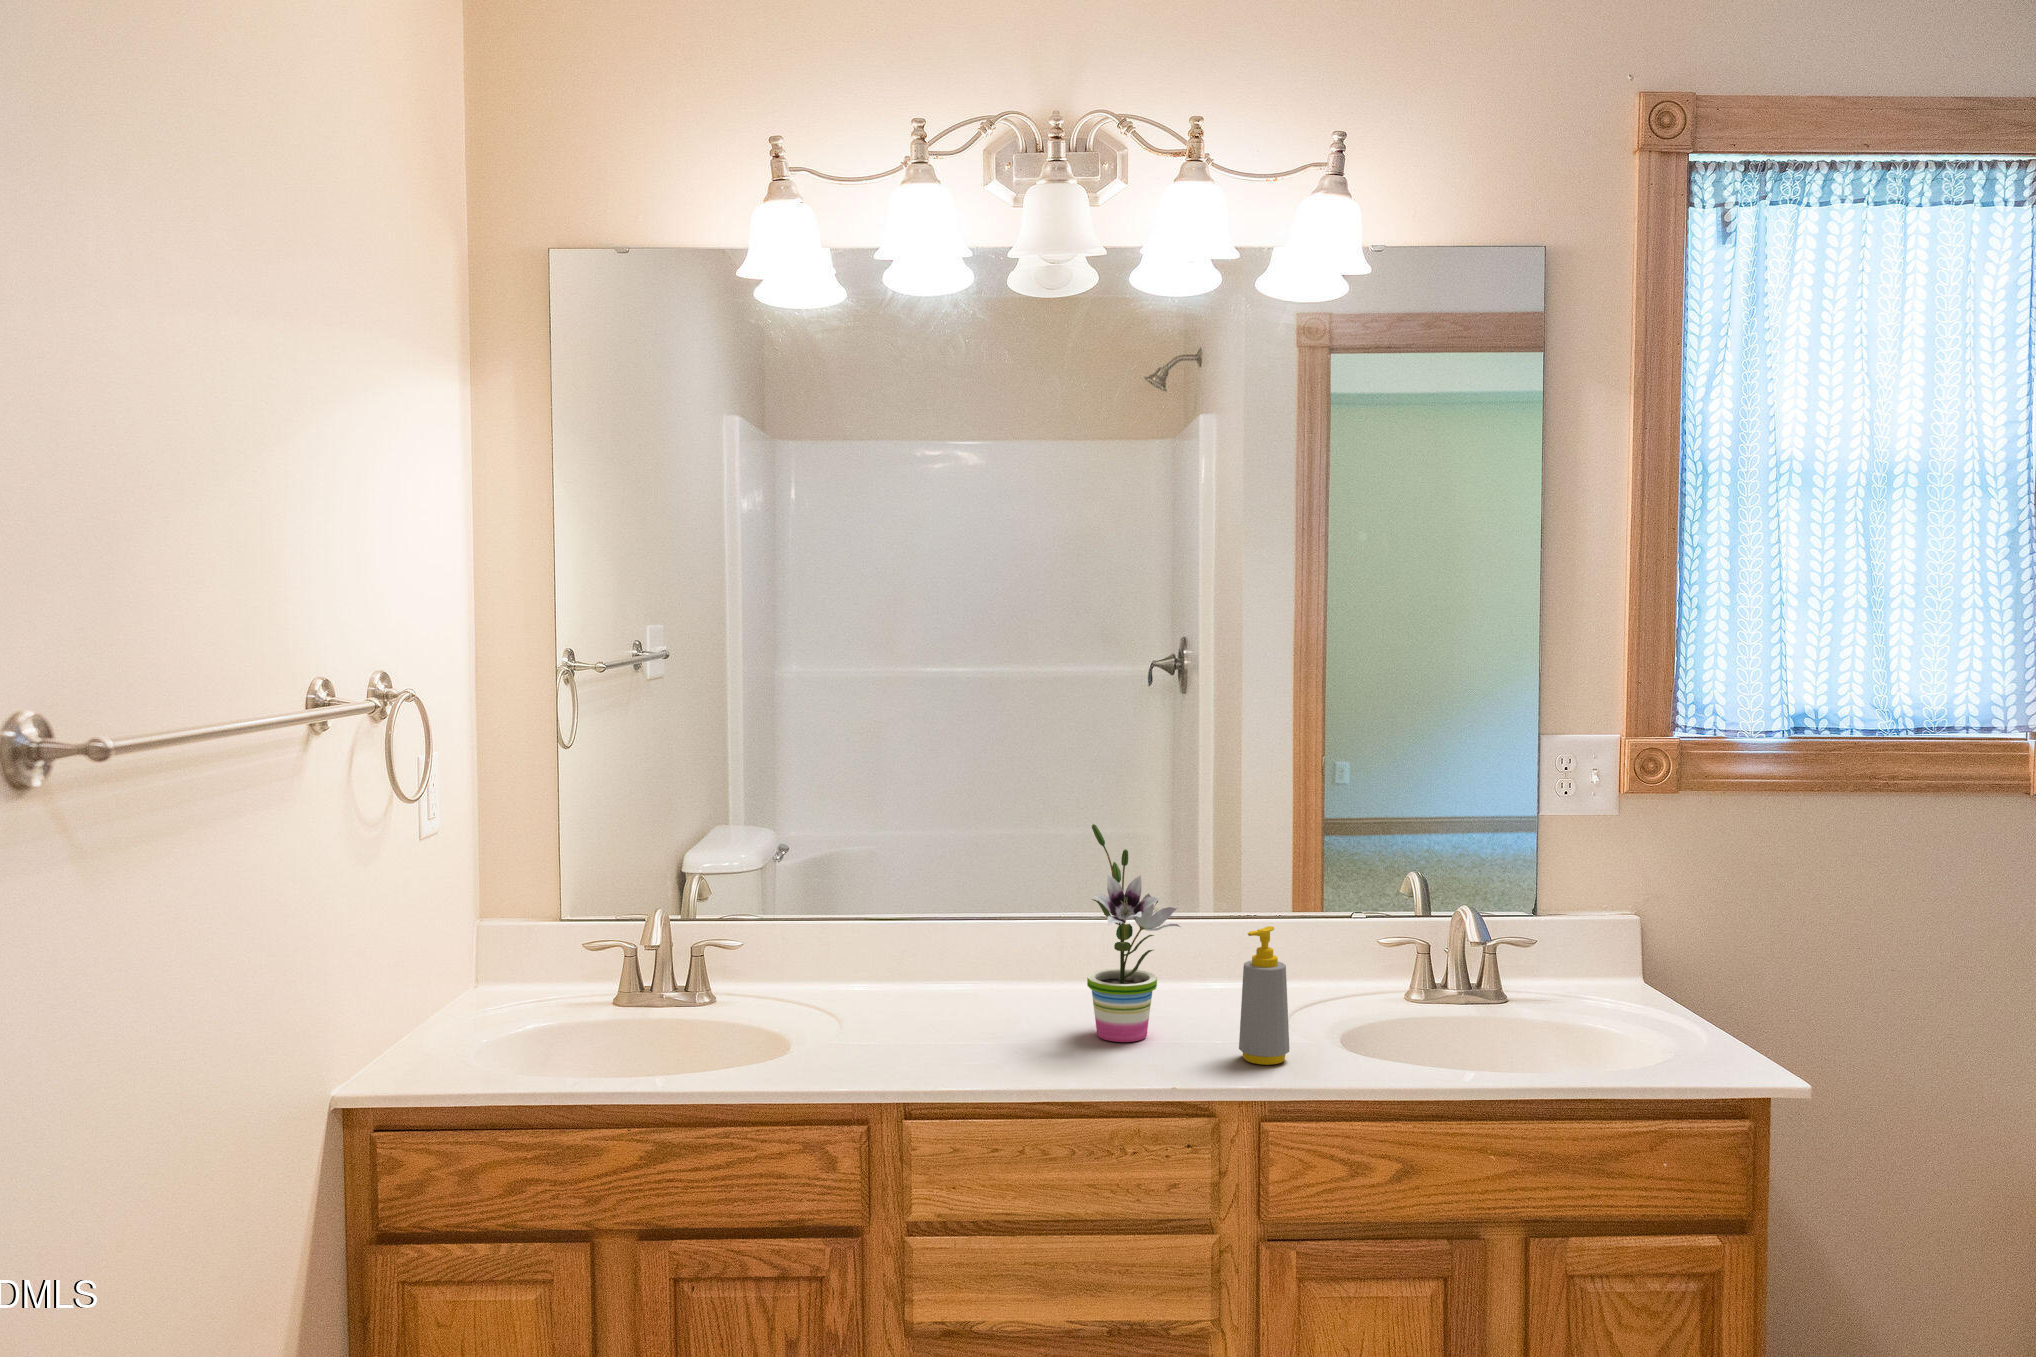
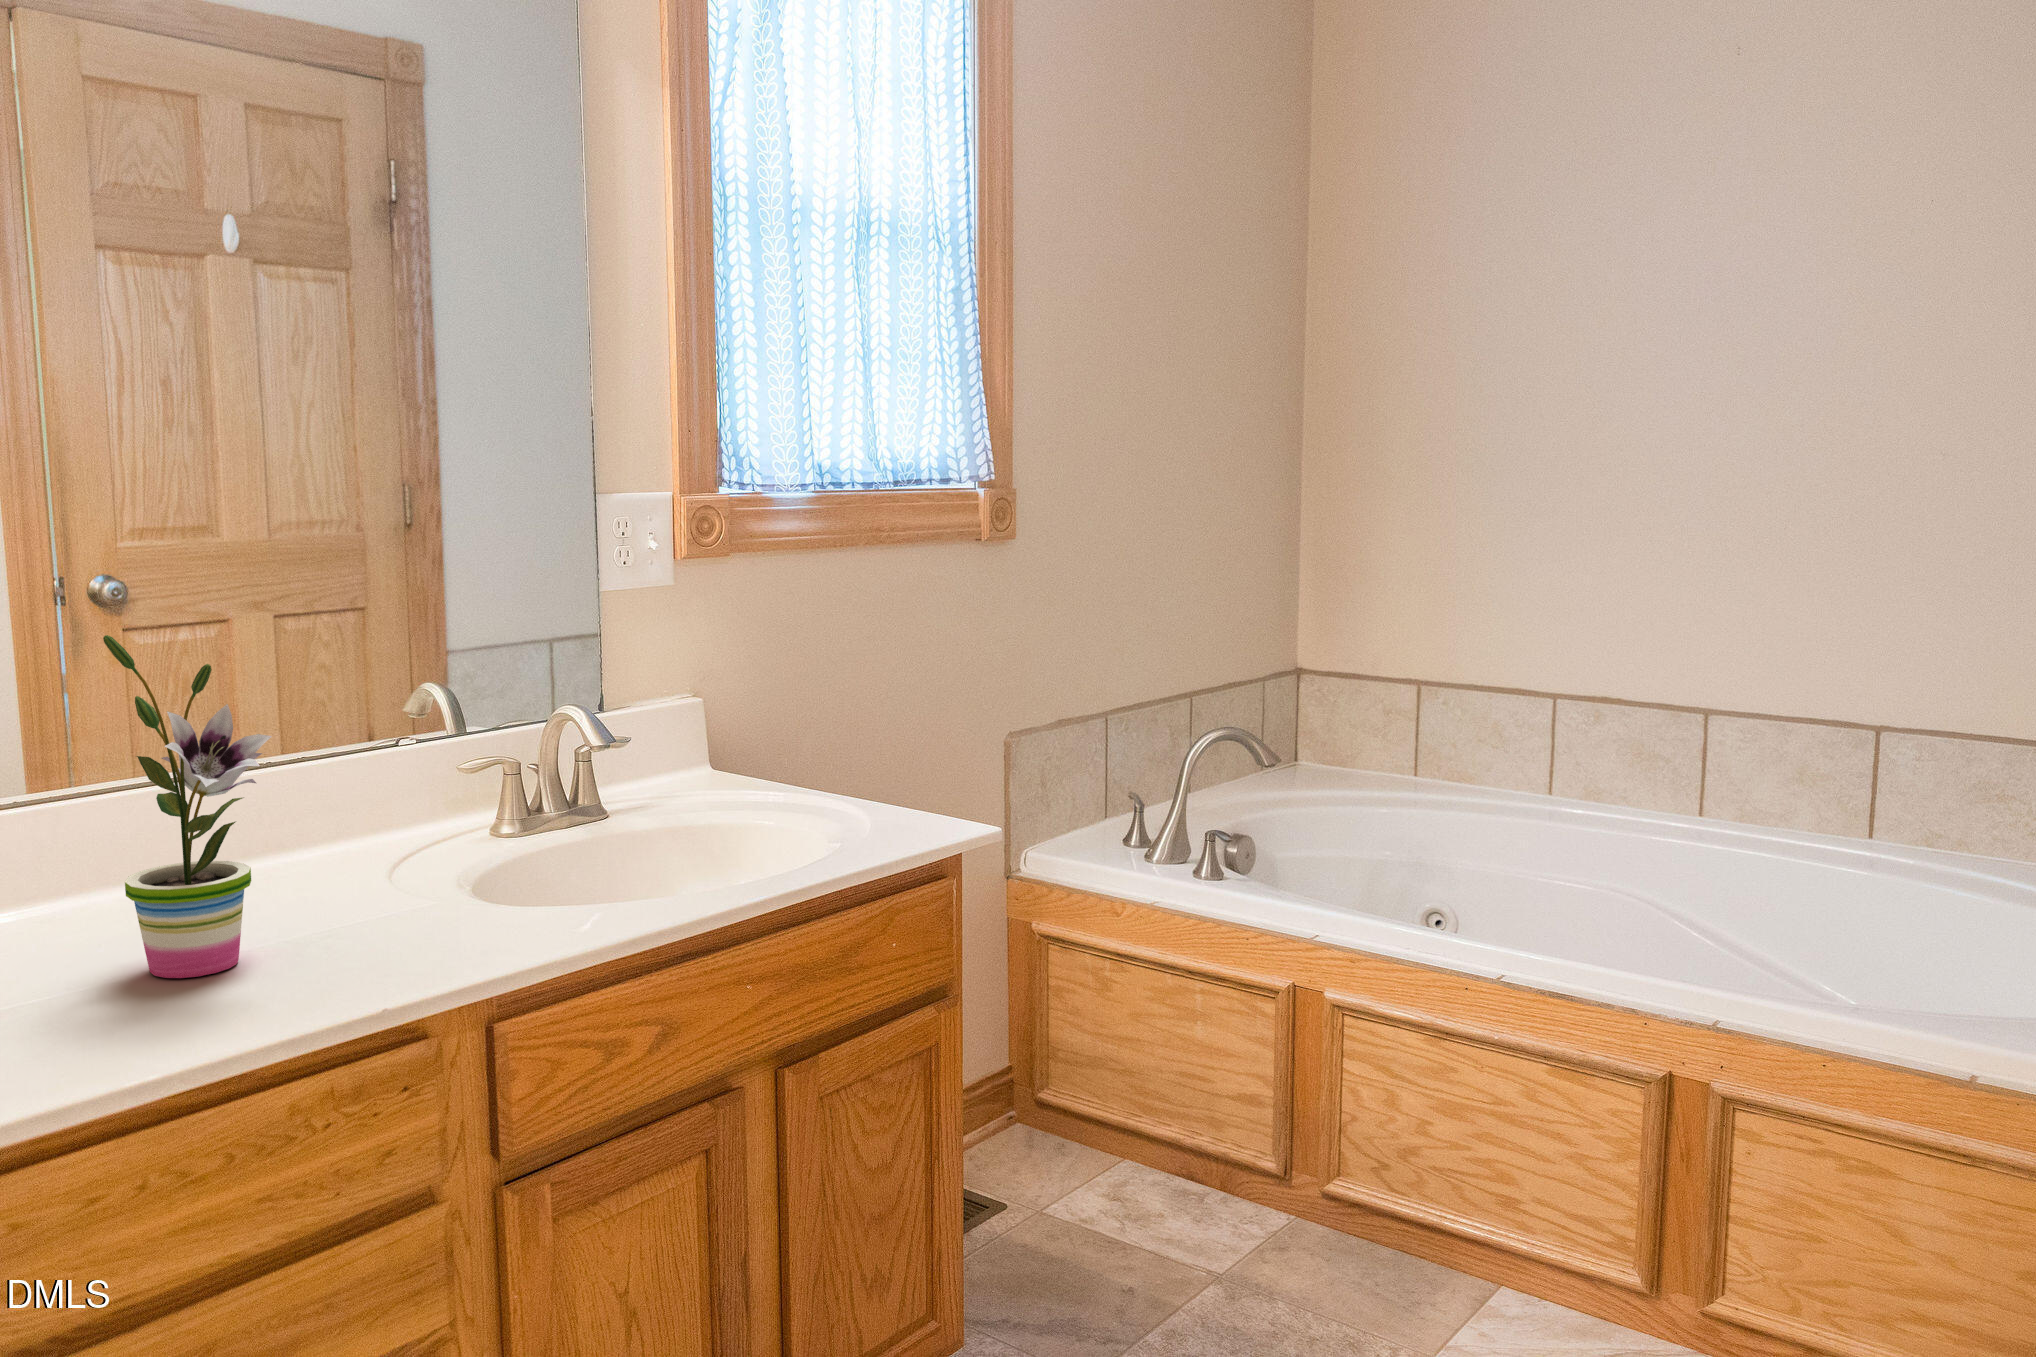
soap bottle: present [1239,926,1289,1065] -> none [414,750,490,947]

